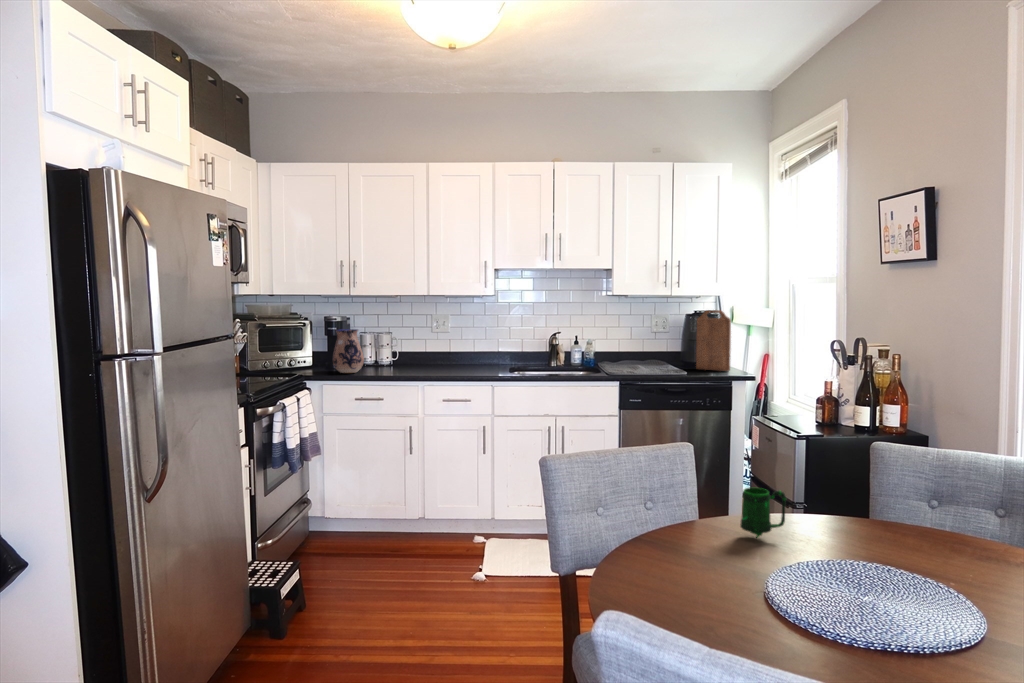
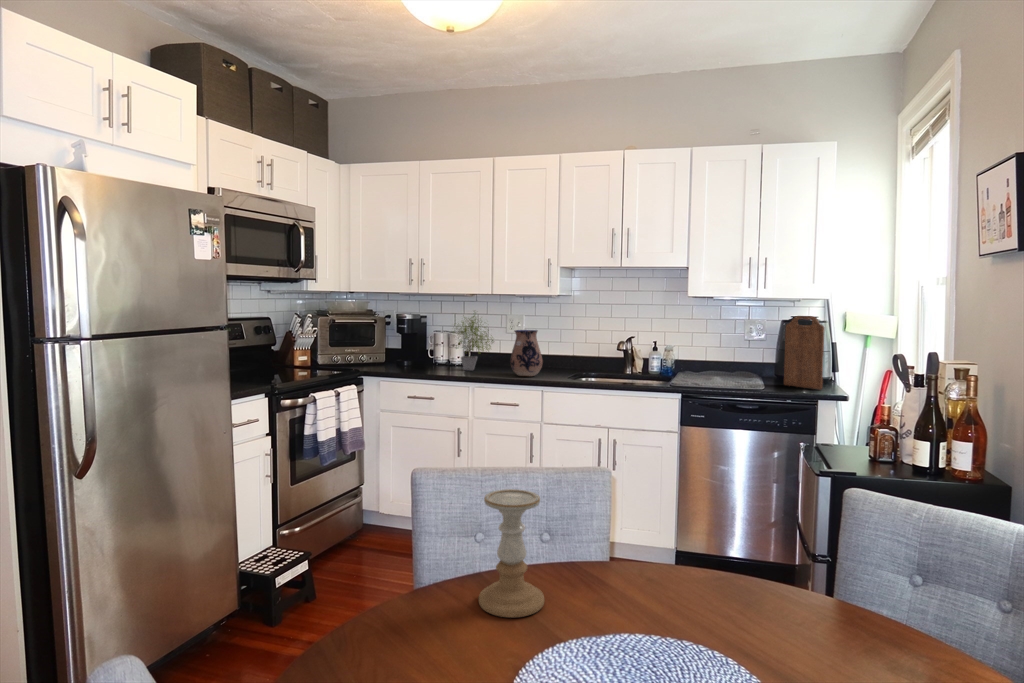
potted plant: none [389,311,437,370] -> present [453,315,493,370]
ceramic pitcher: present [333,329,364,373] -> present [511,330,543,376]
candle holder: none [676,461,732,564] -> present [479,489,544,617]
mug: present [740,488,786,538] -> none [585,529,638,600]

